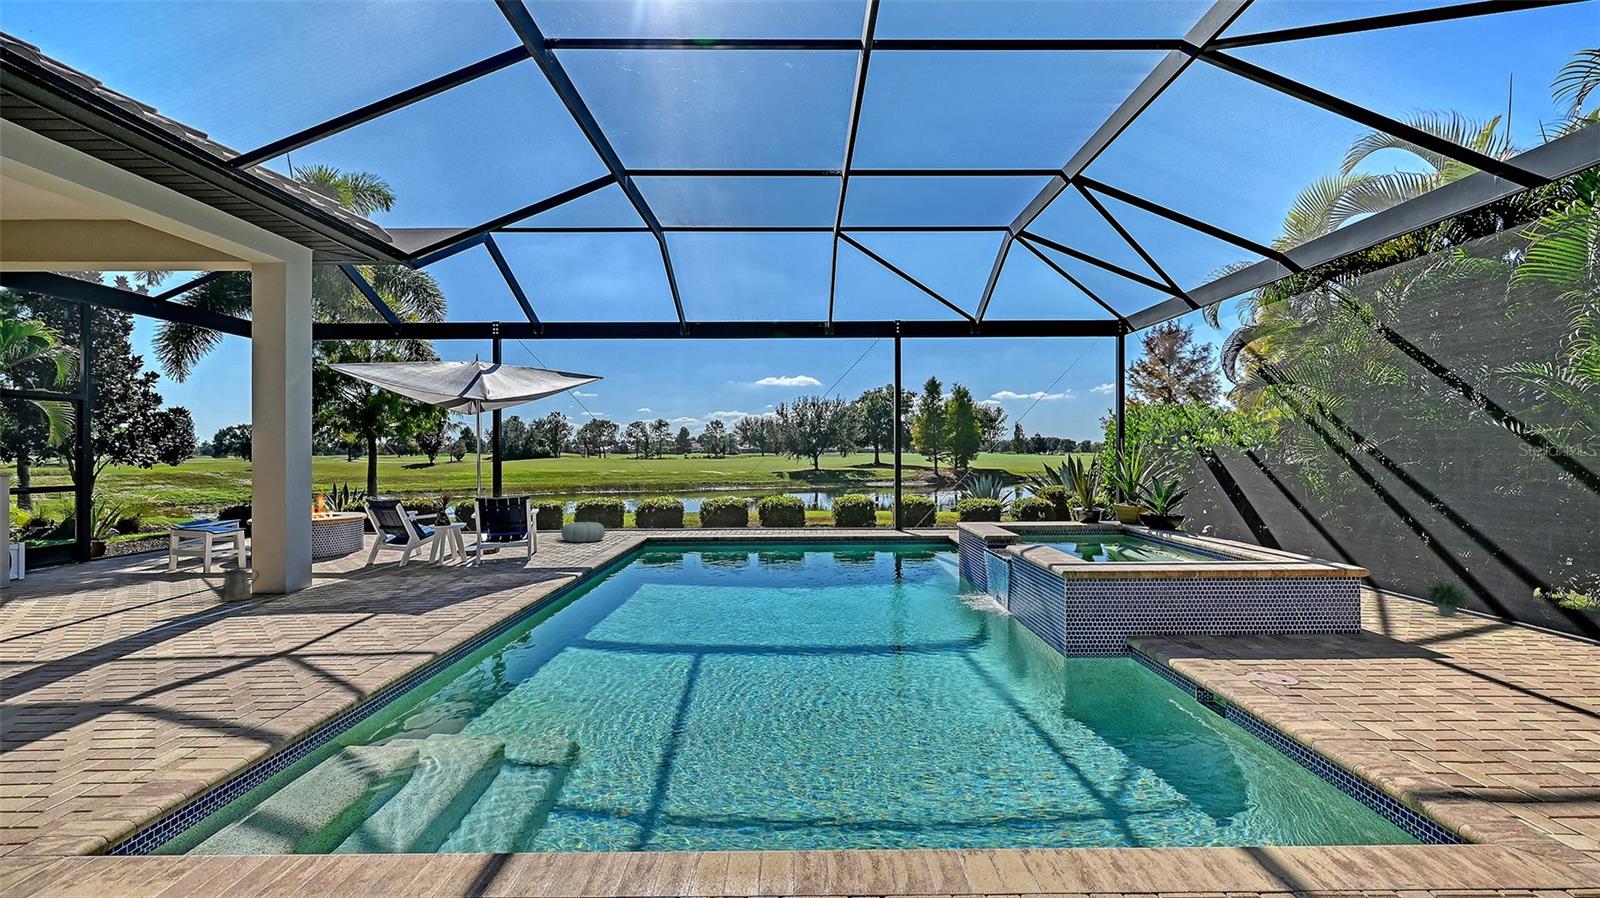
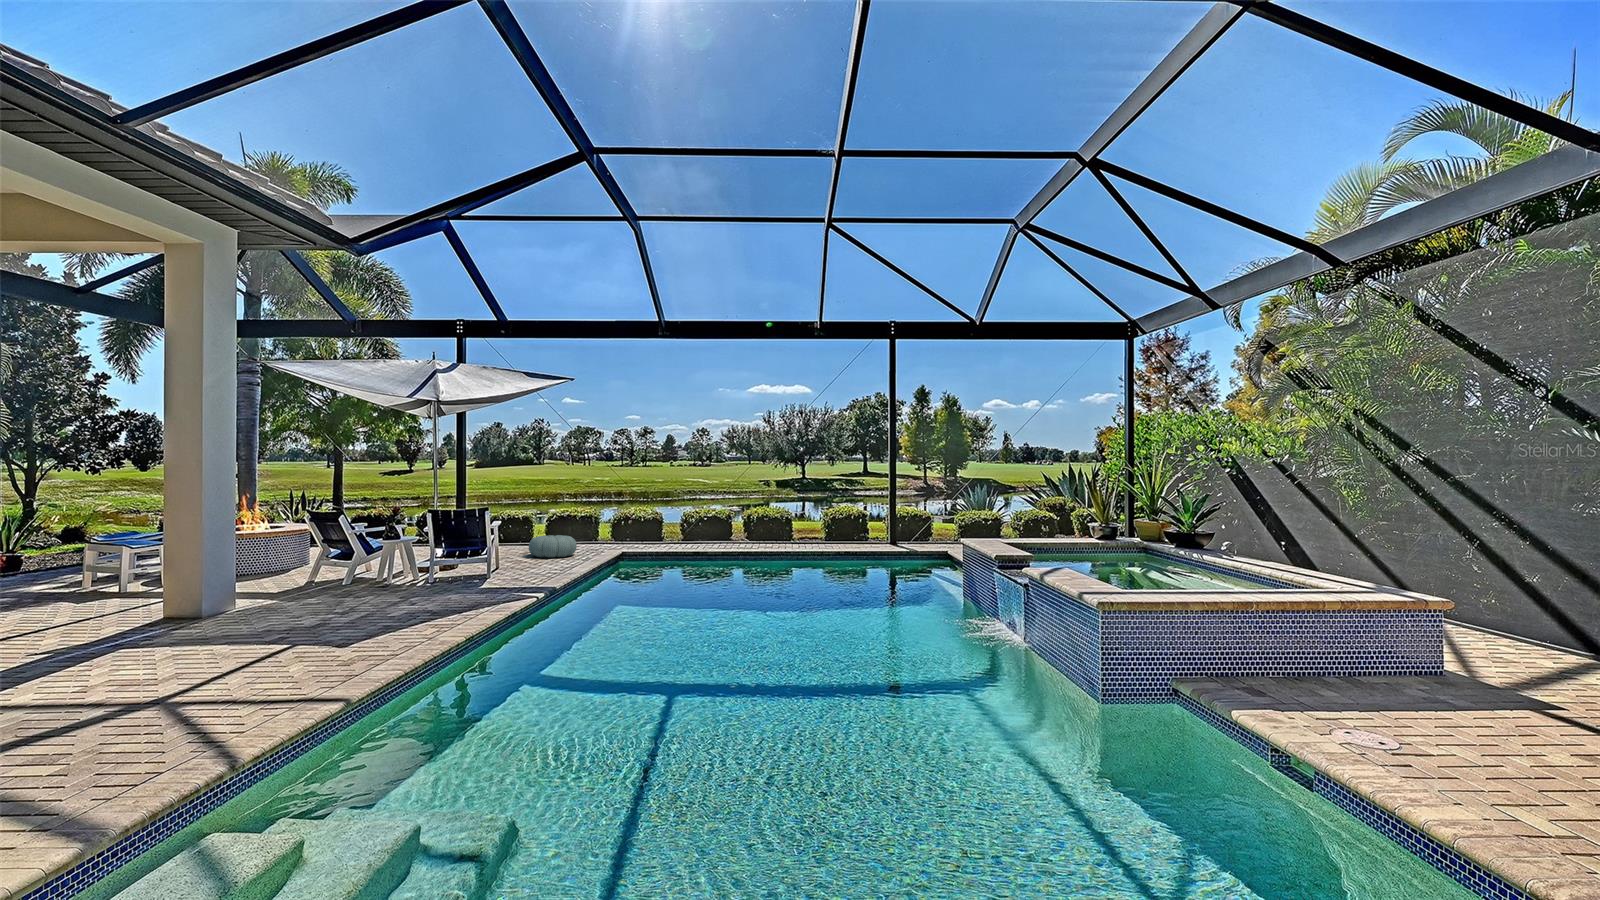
watering can: present [191,568,259,602] -> none [79,591,166,630]
potted plant: present [1425,580,1469,617] -> none [1497,610,1556,654]

